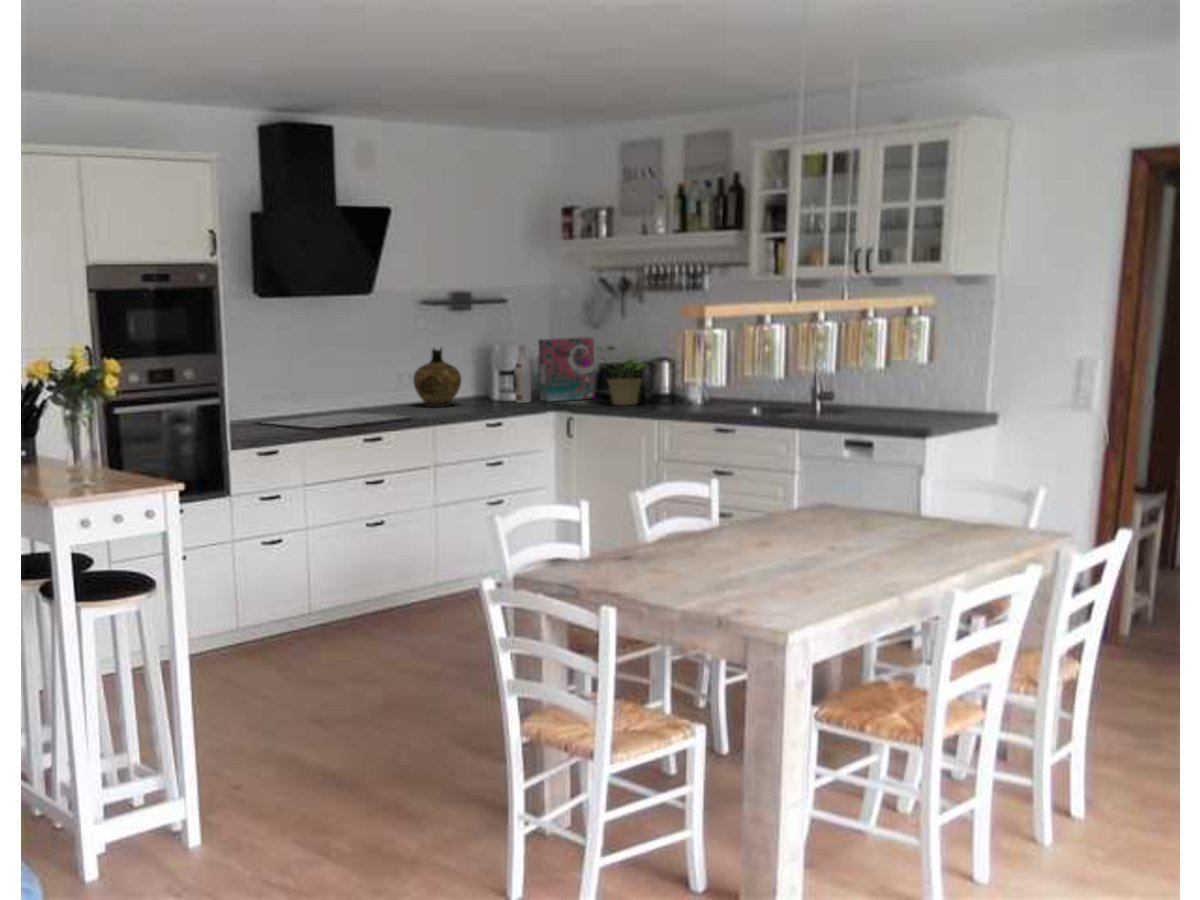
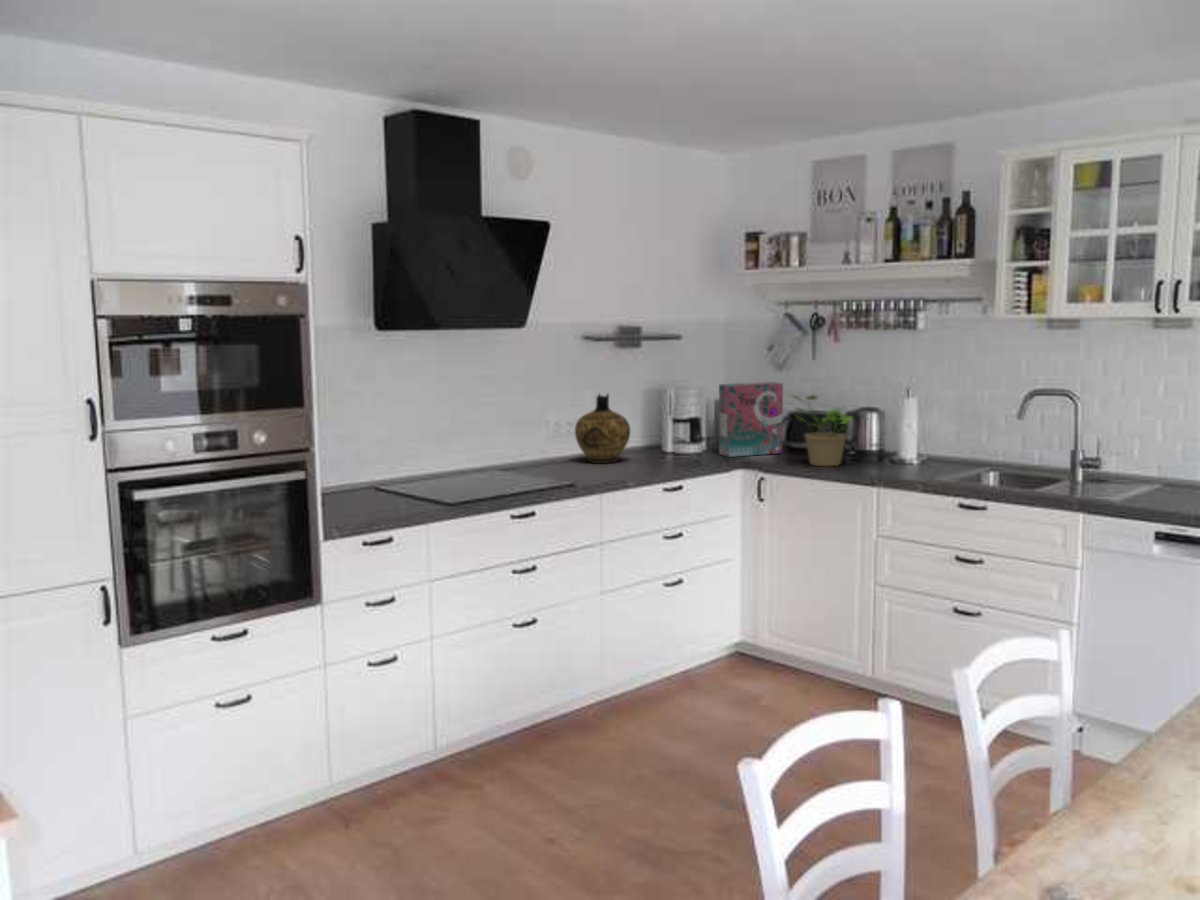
wine bottle: present [514,344,531,403] -> none [692,390,711,459]

